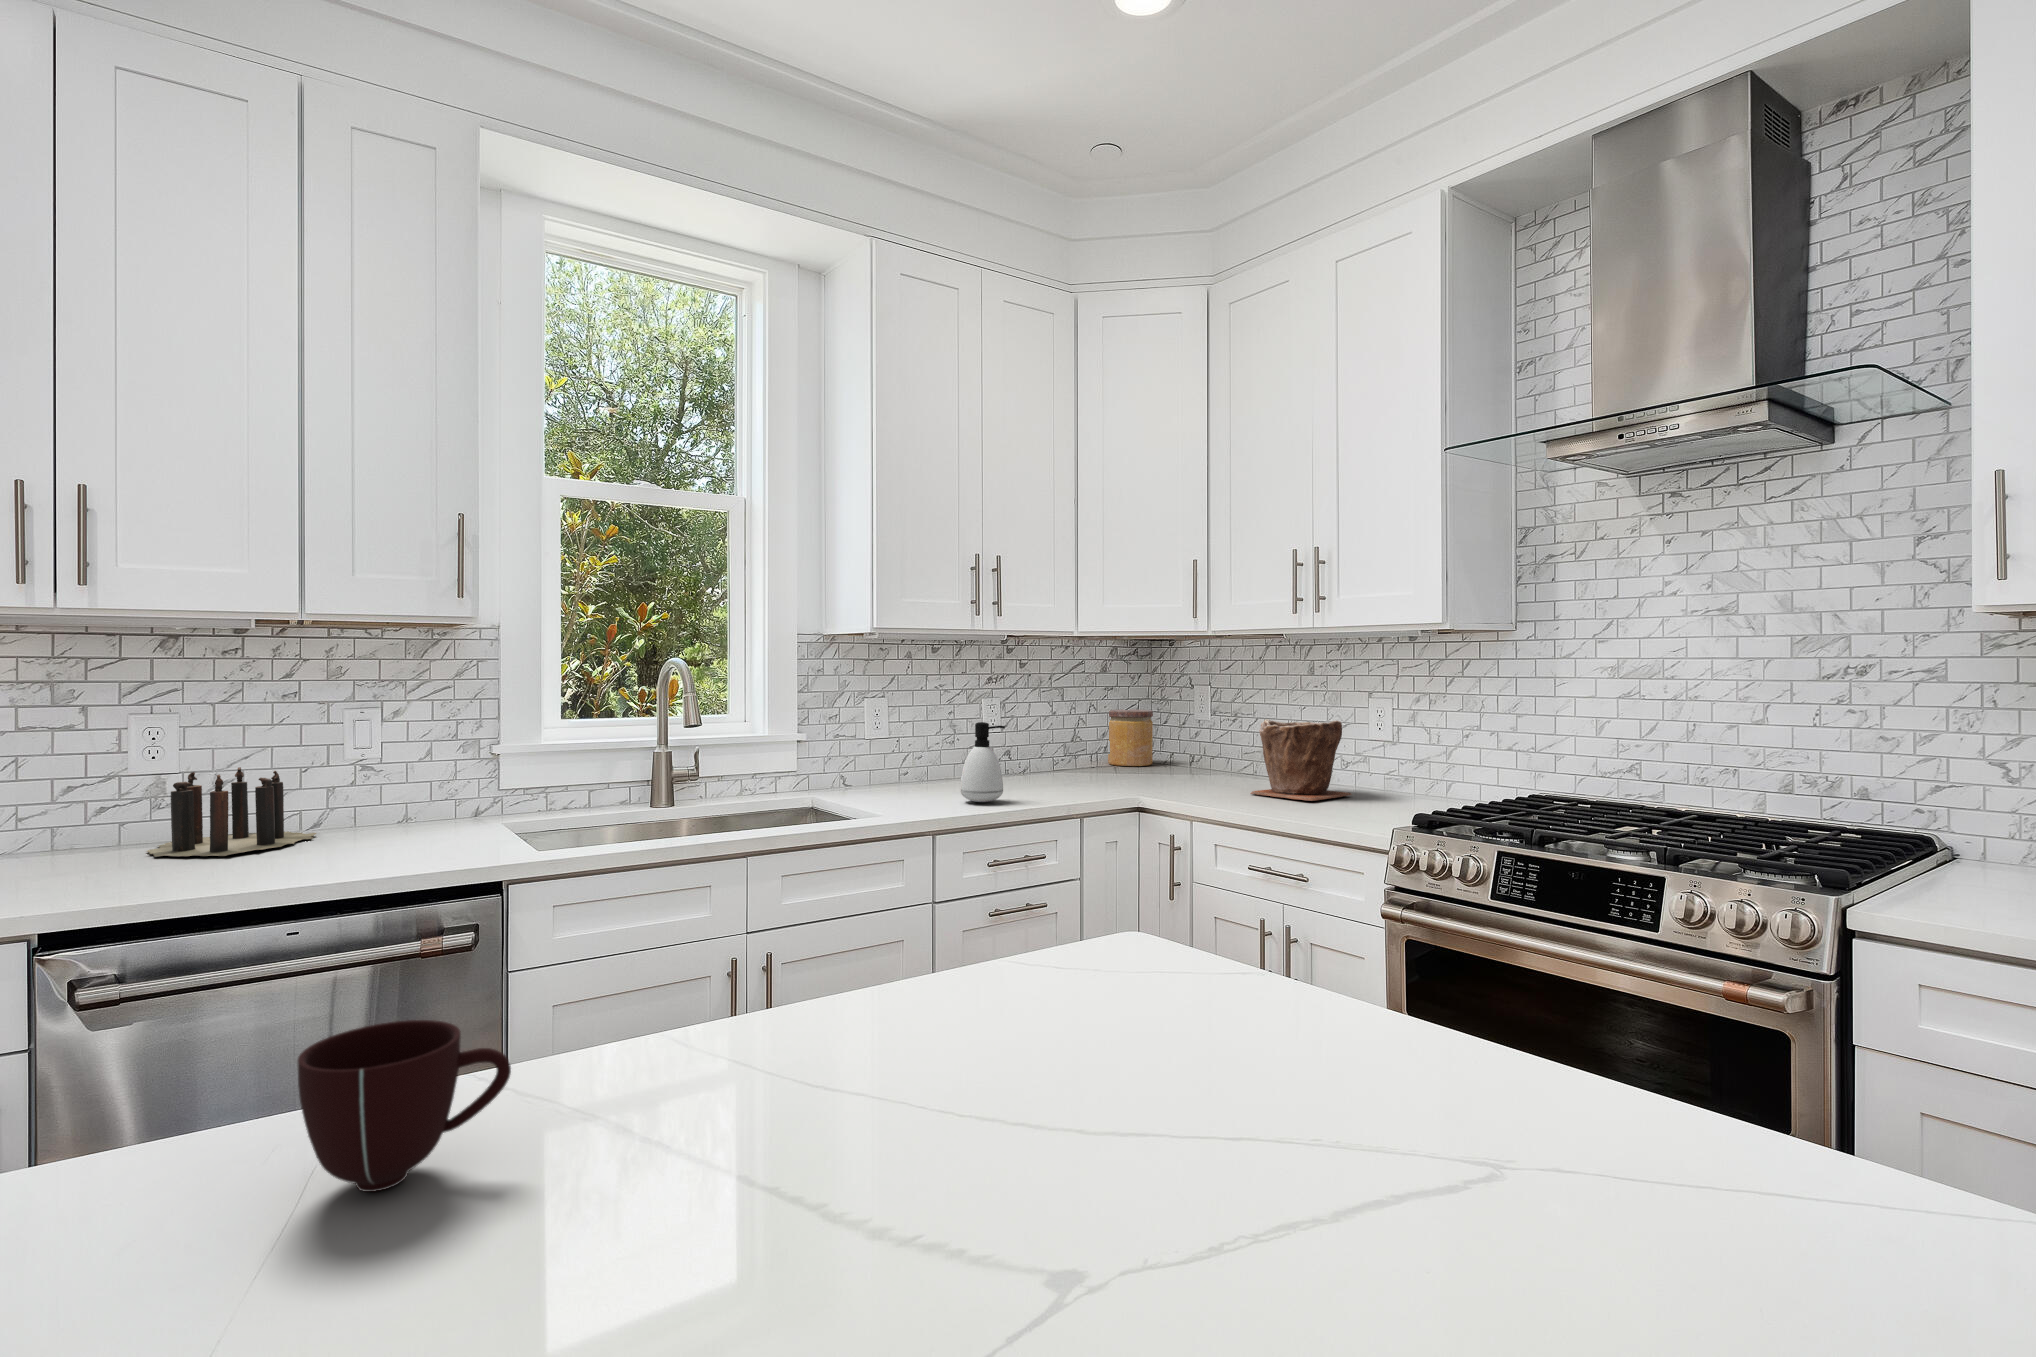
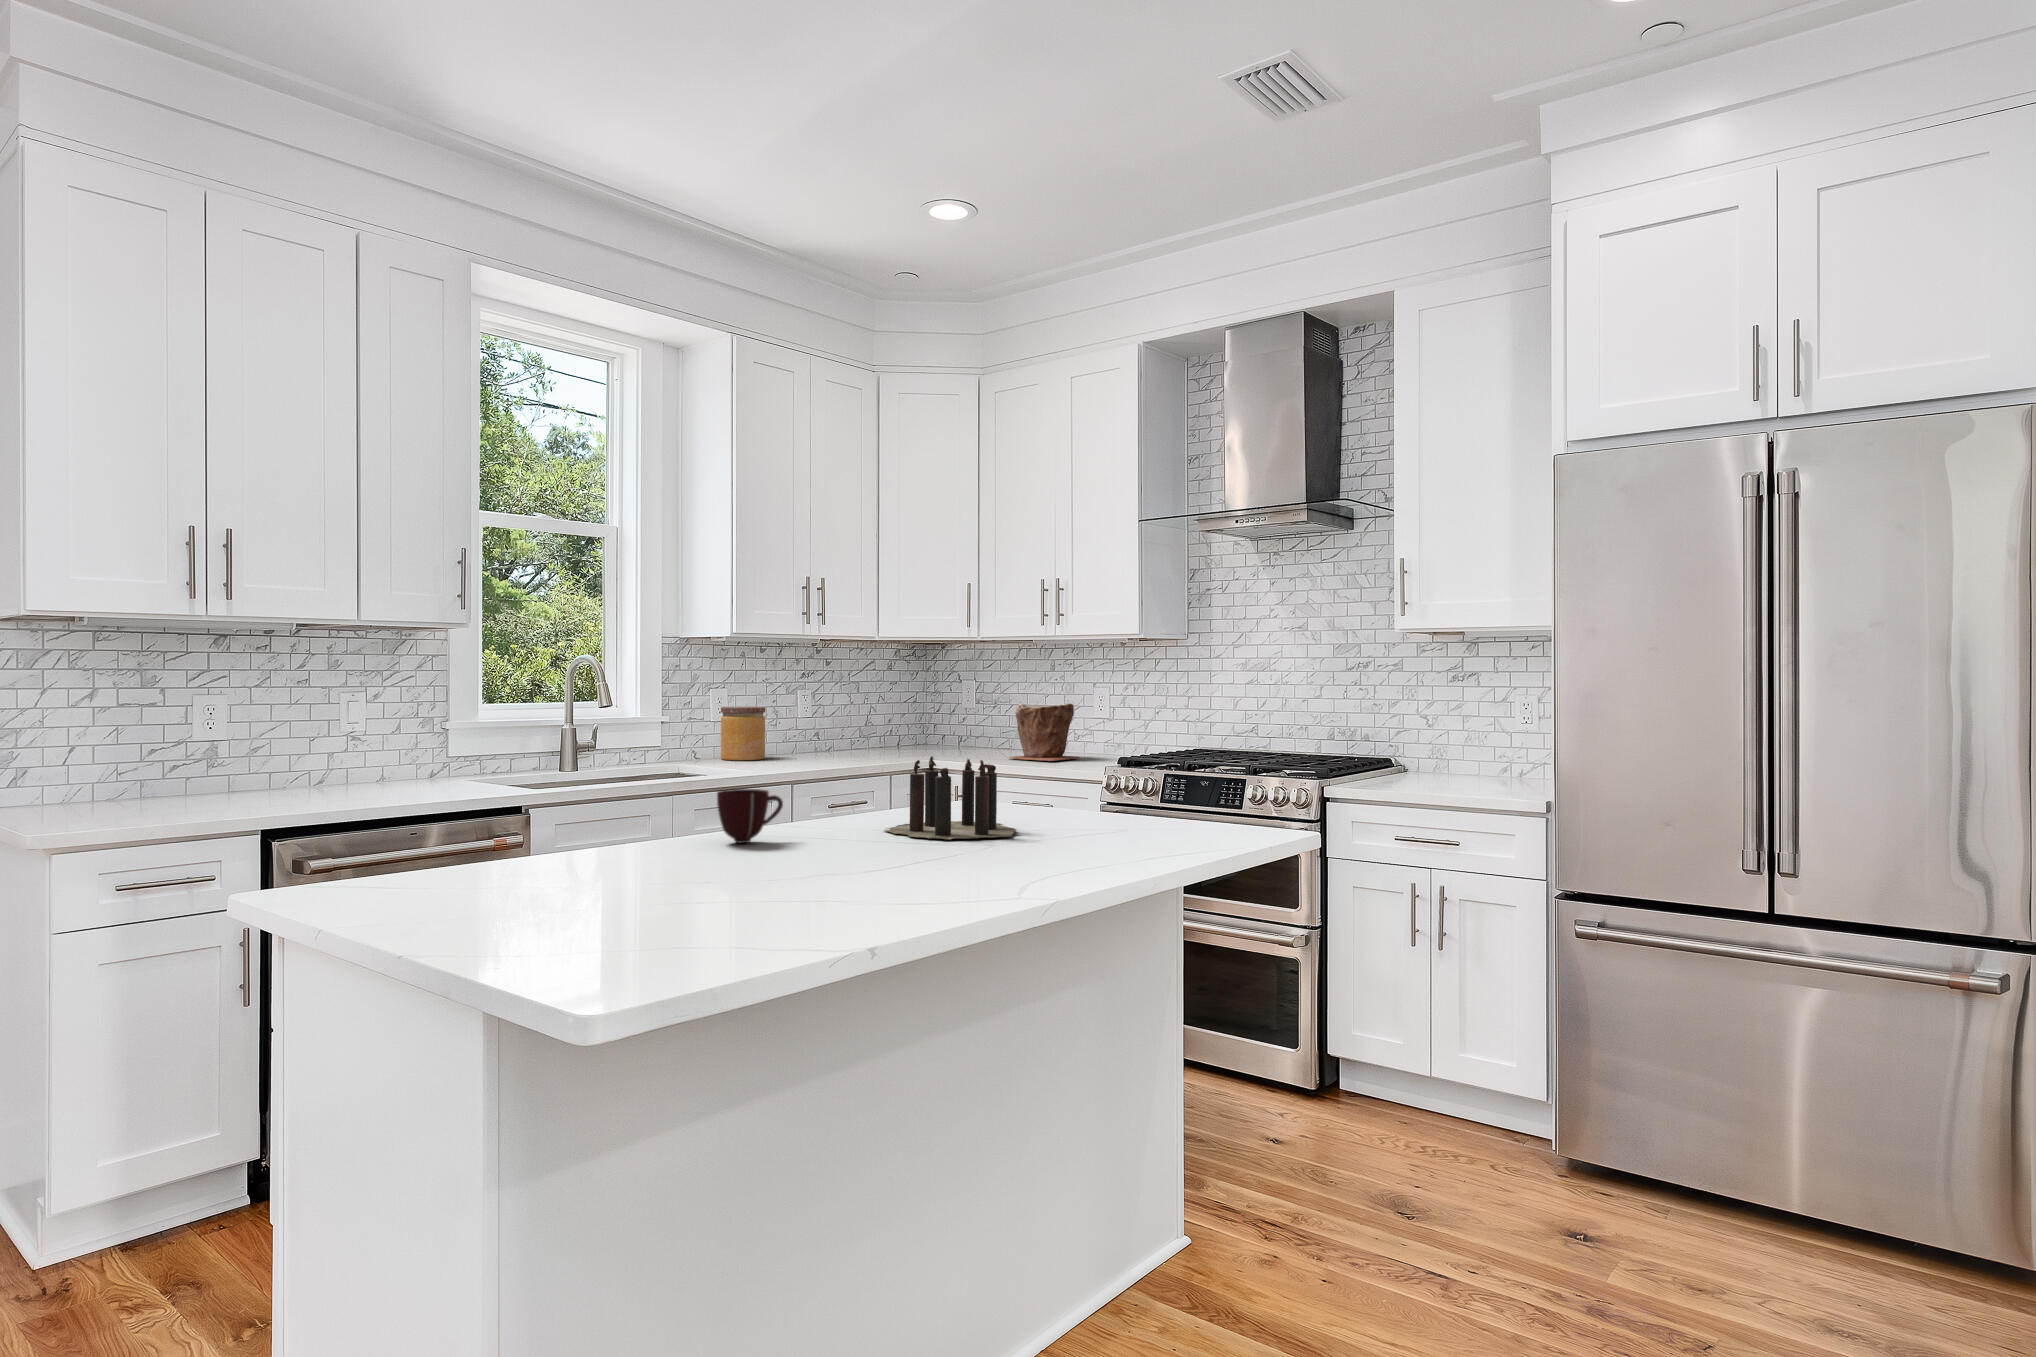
jar: present [1108,709,1153,766] -> present [721,706,765,760]
soap dispenser: present [960,722,1005,802] -> none [798,705,832,765]
candle: present [147,767,316,857] -> present [884,756,1016,839]

